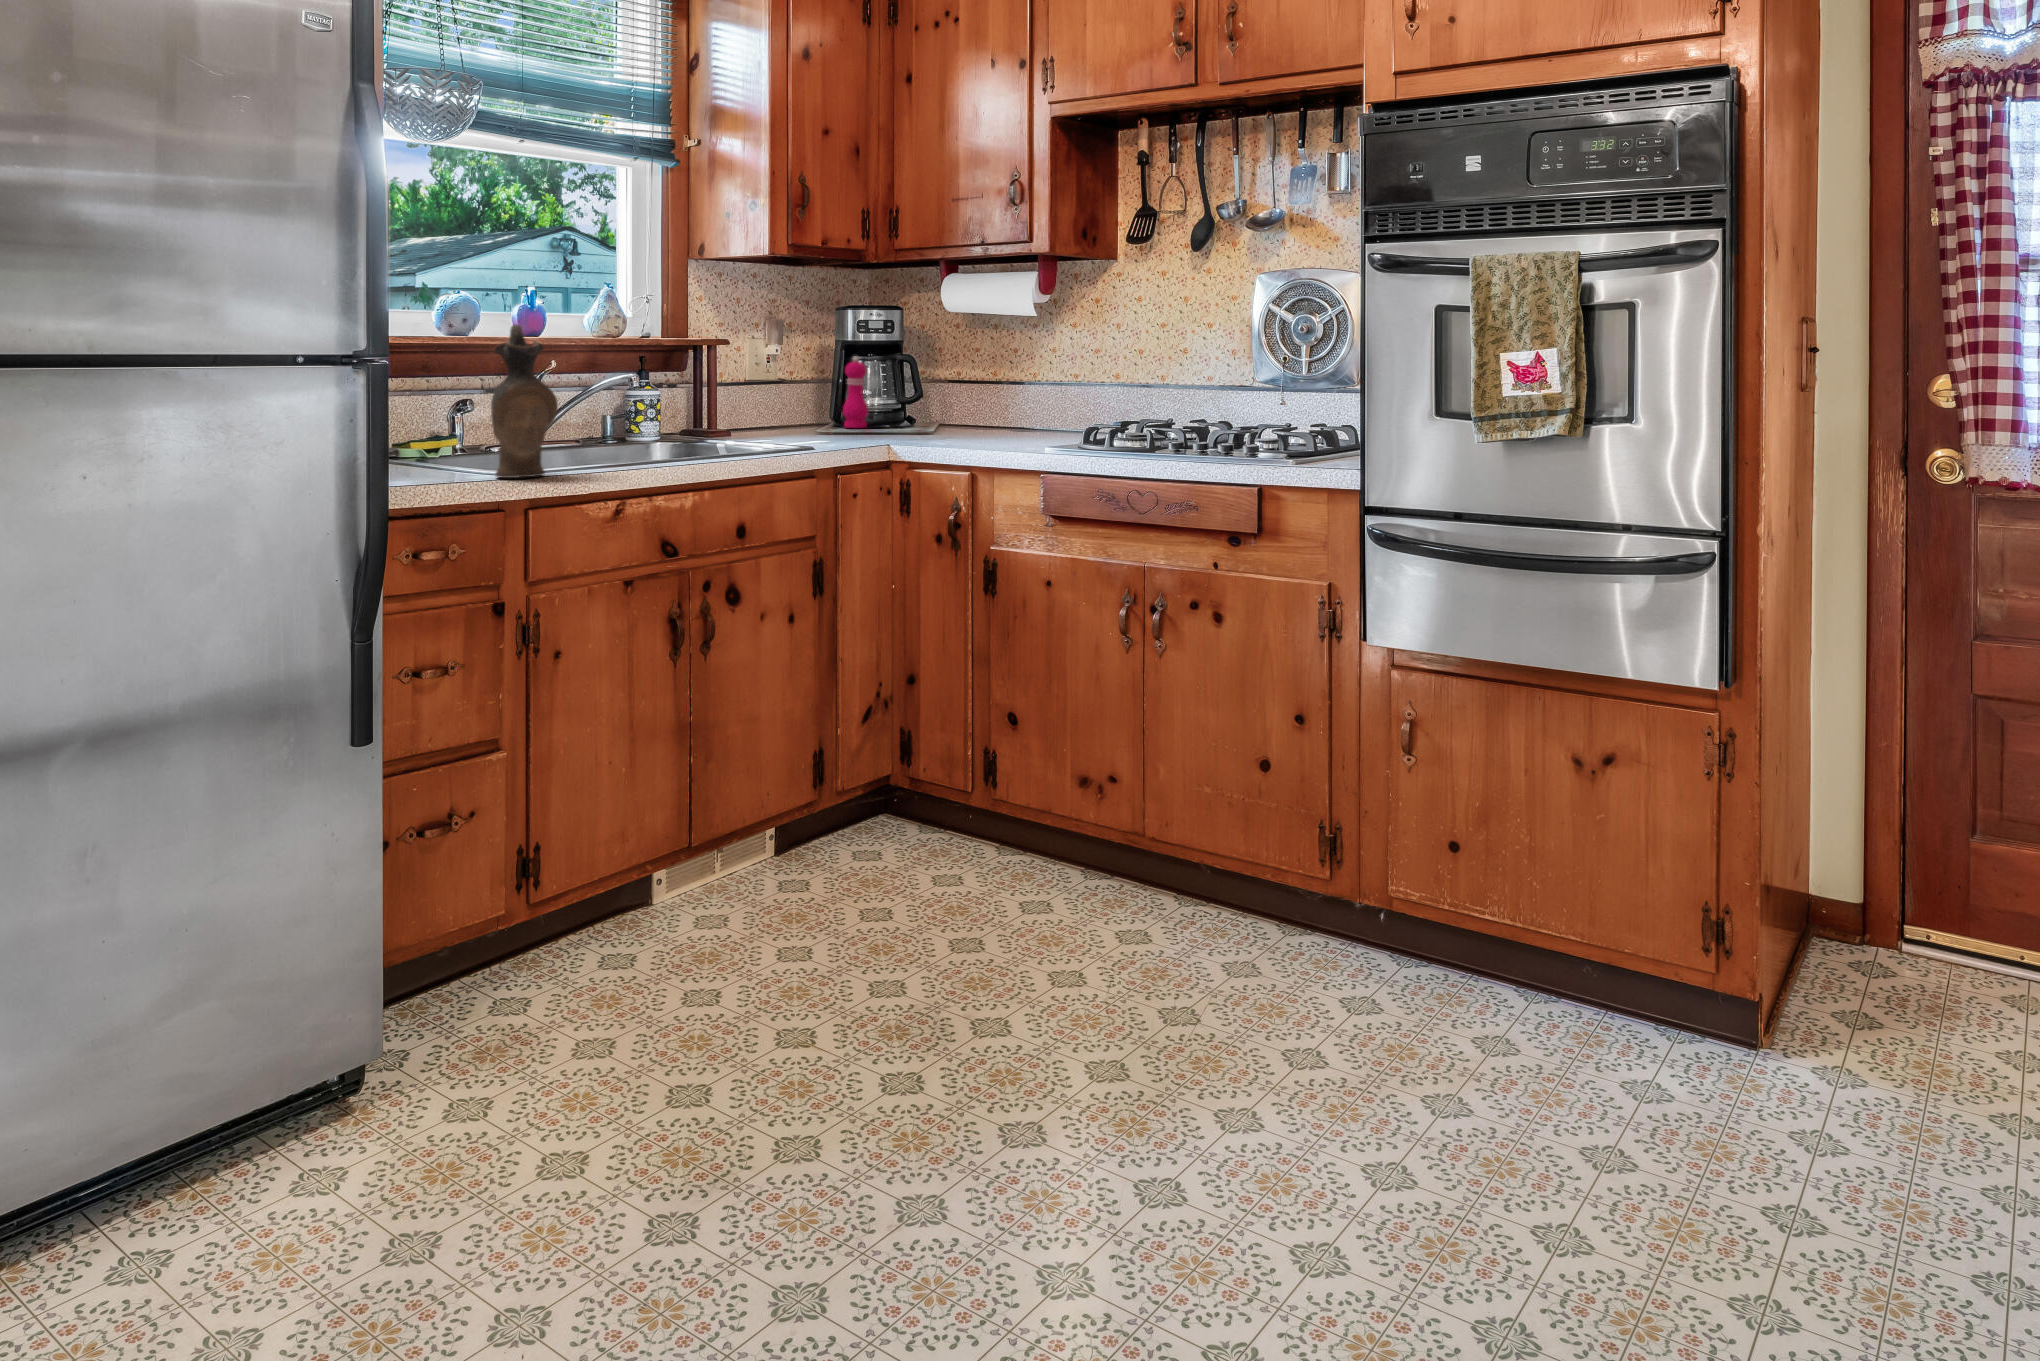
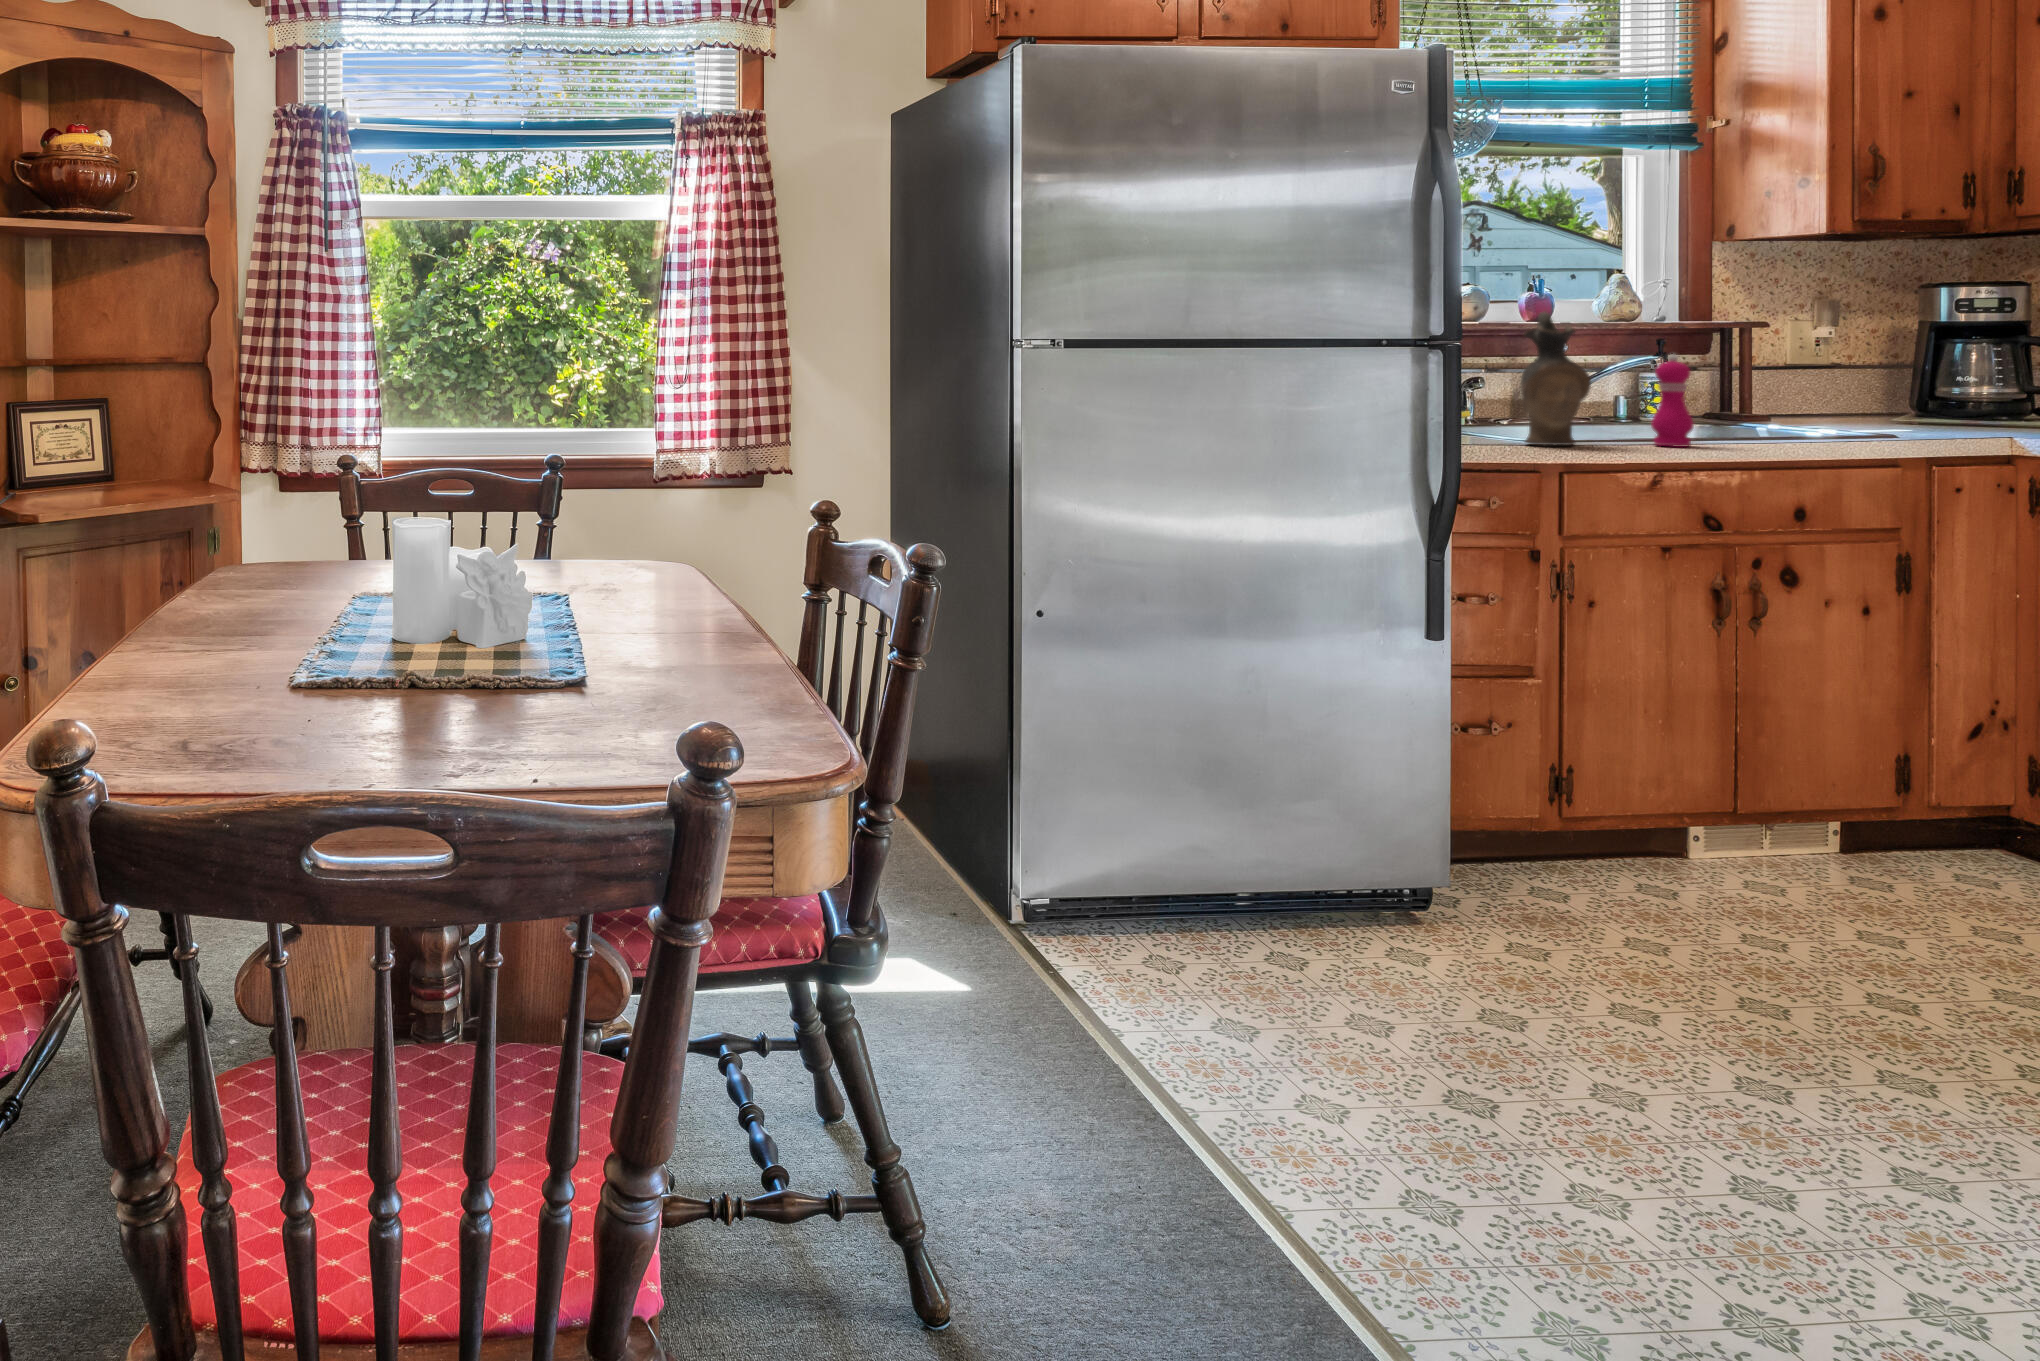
pepper mill: present [843,356,868,428] -> present [1651,354,1694,447]

